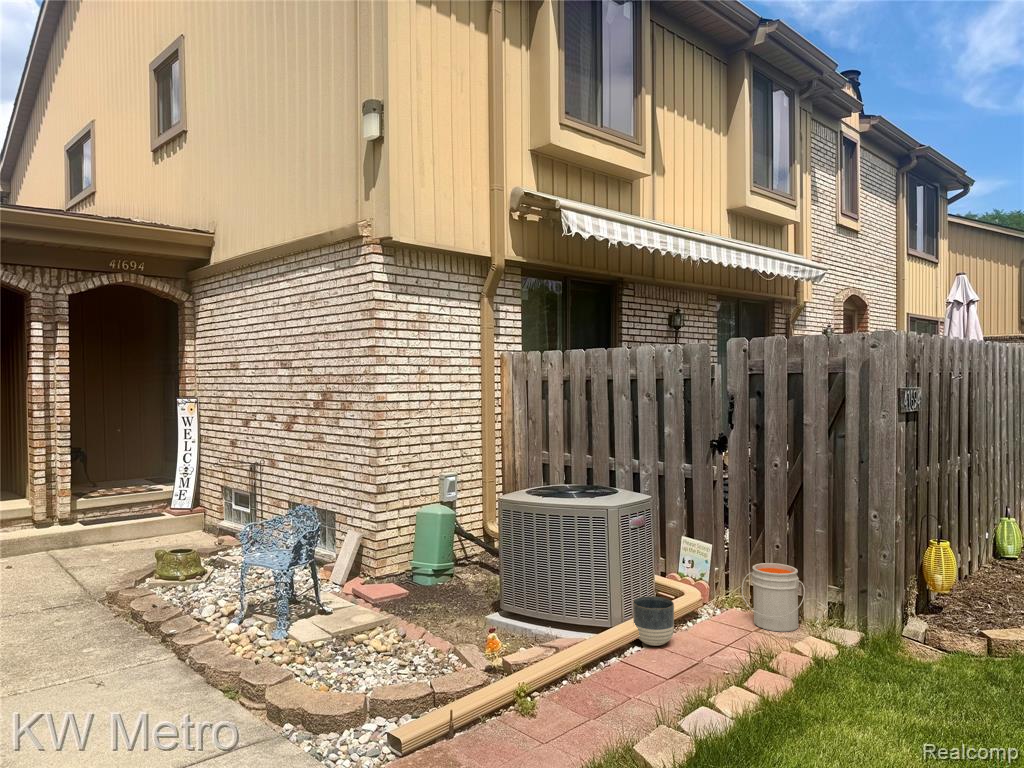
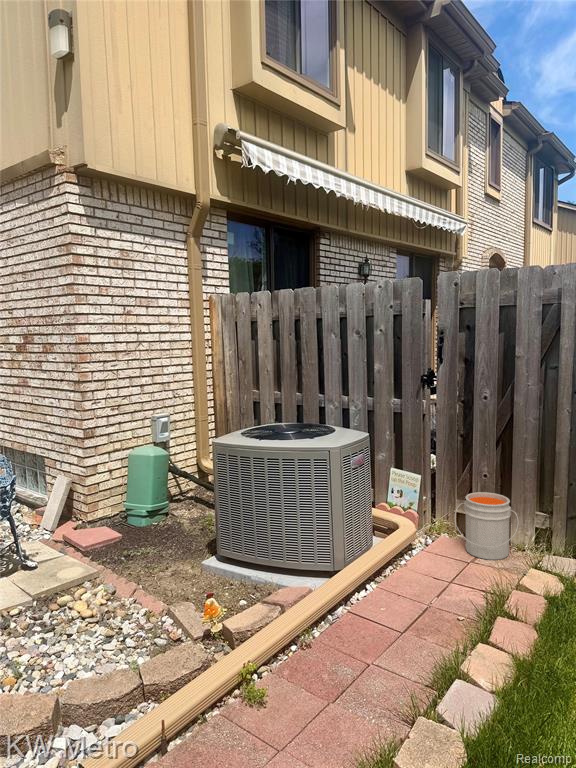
planter: present [633,596,674,646] -> none [356,536,398,588]

